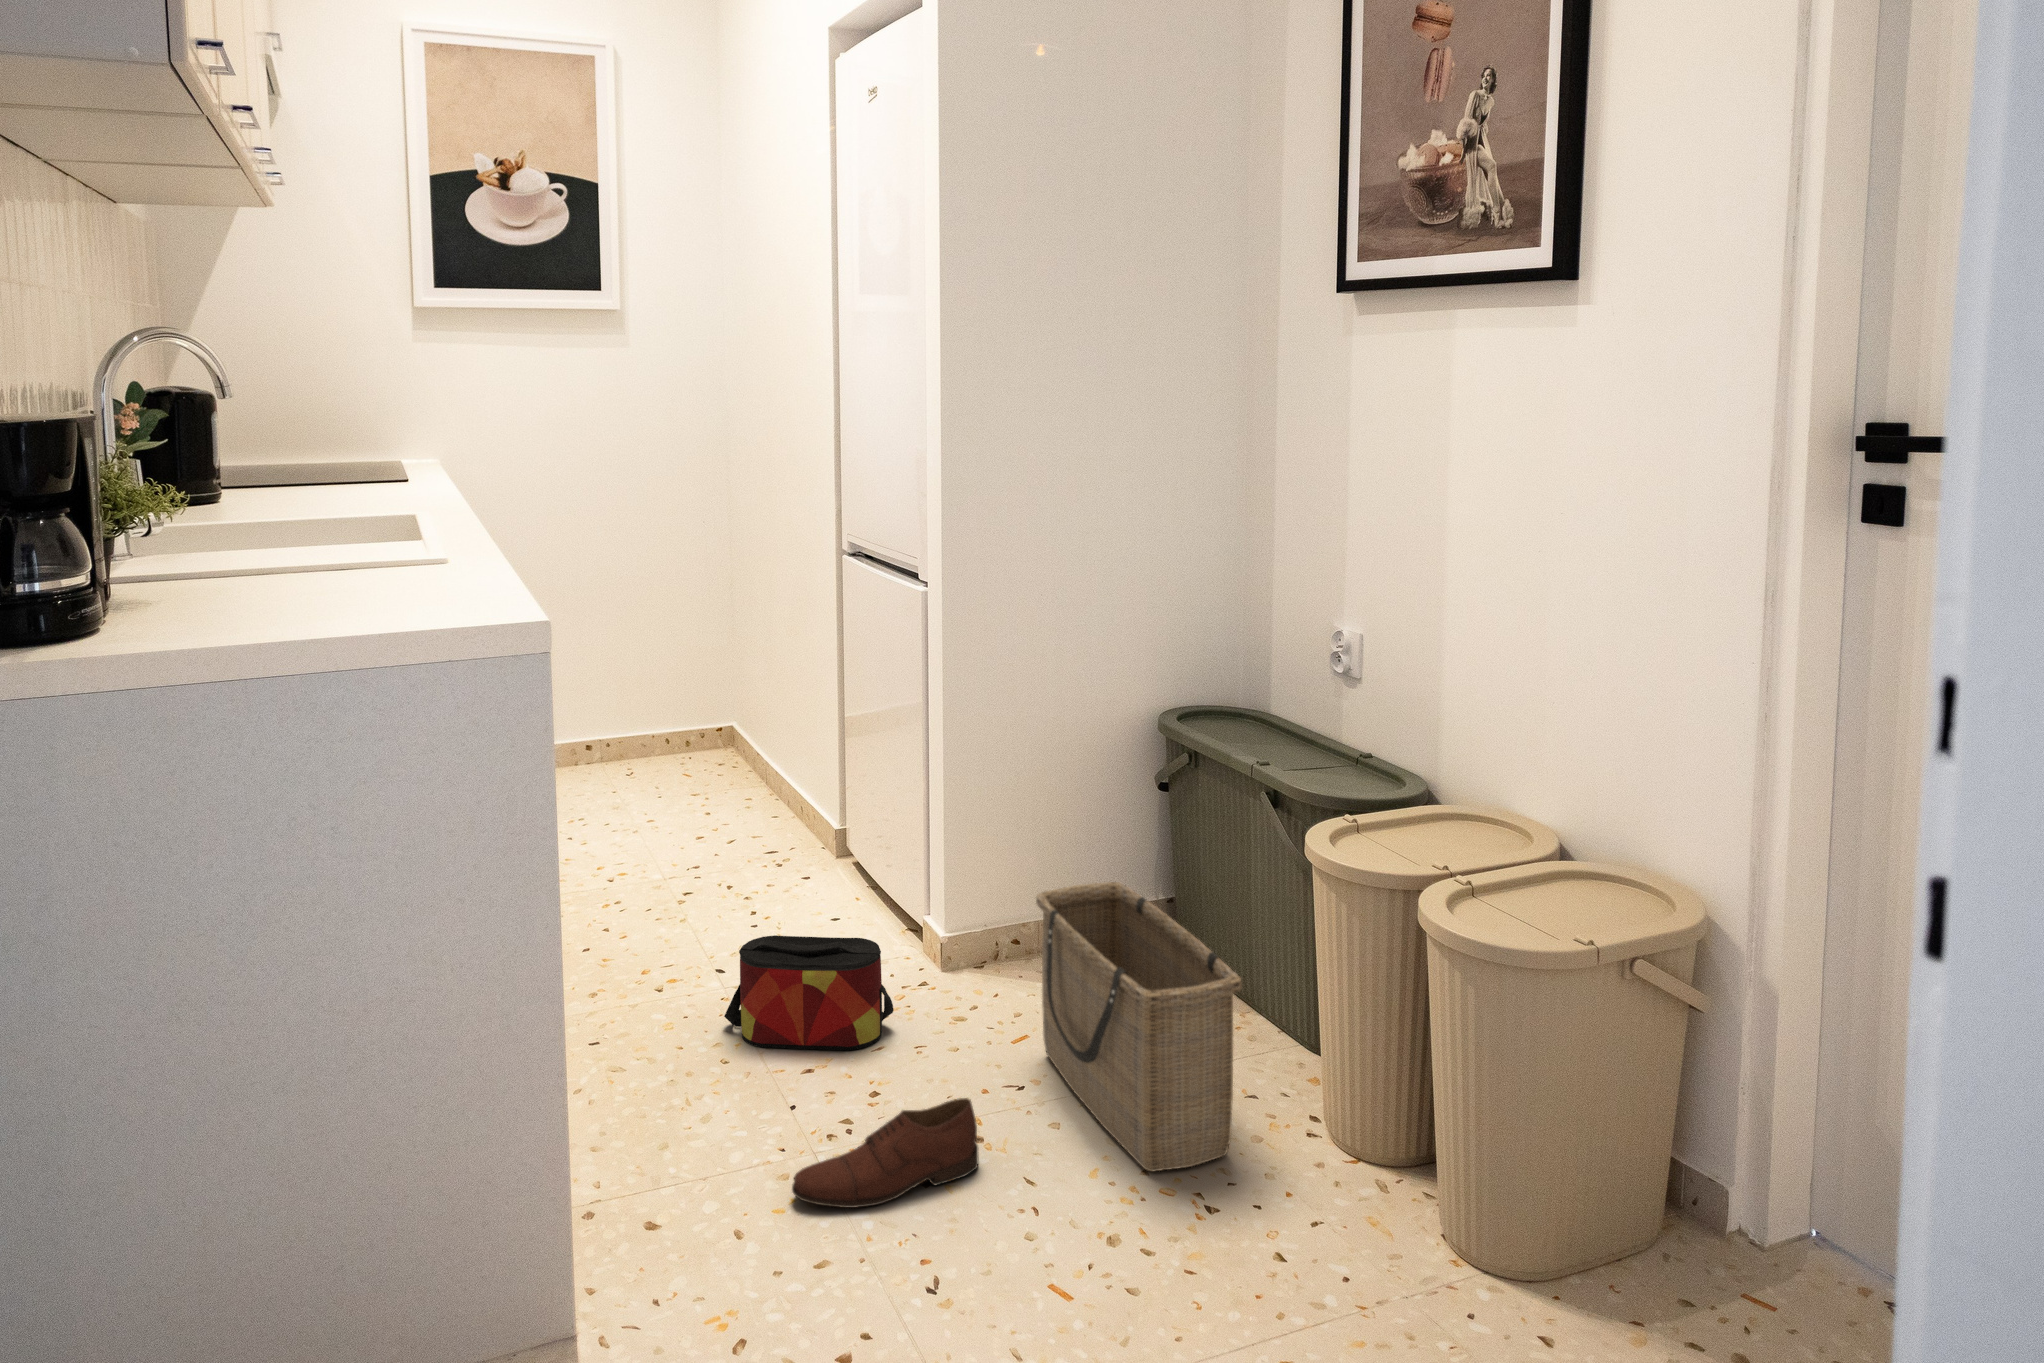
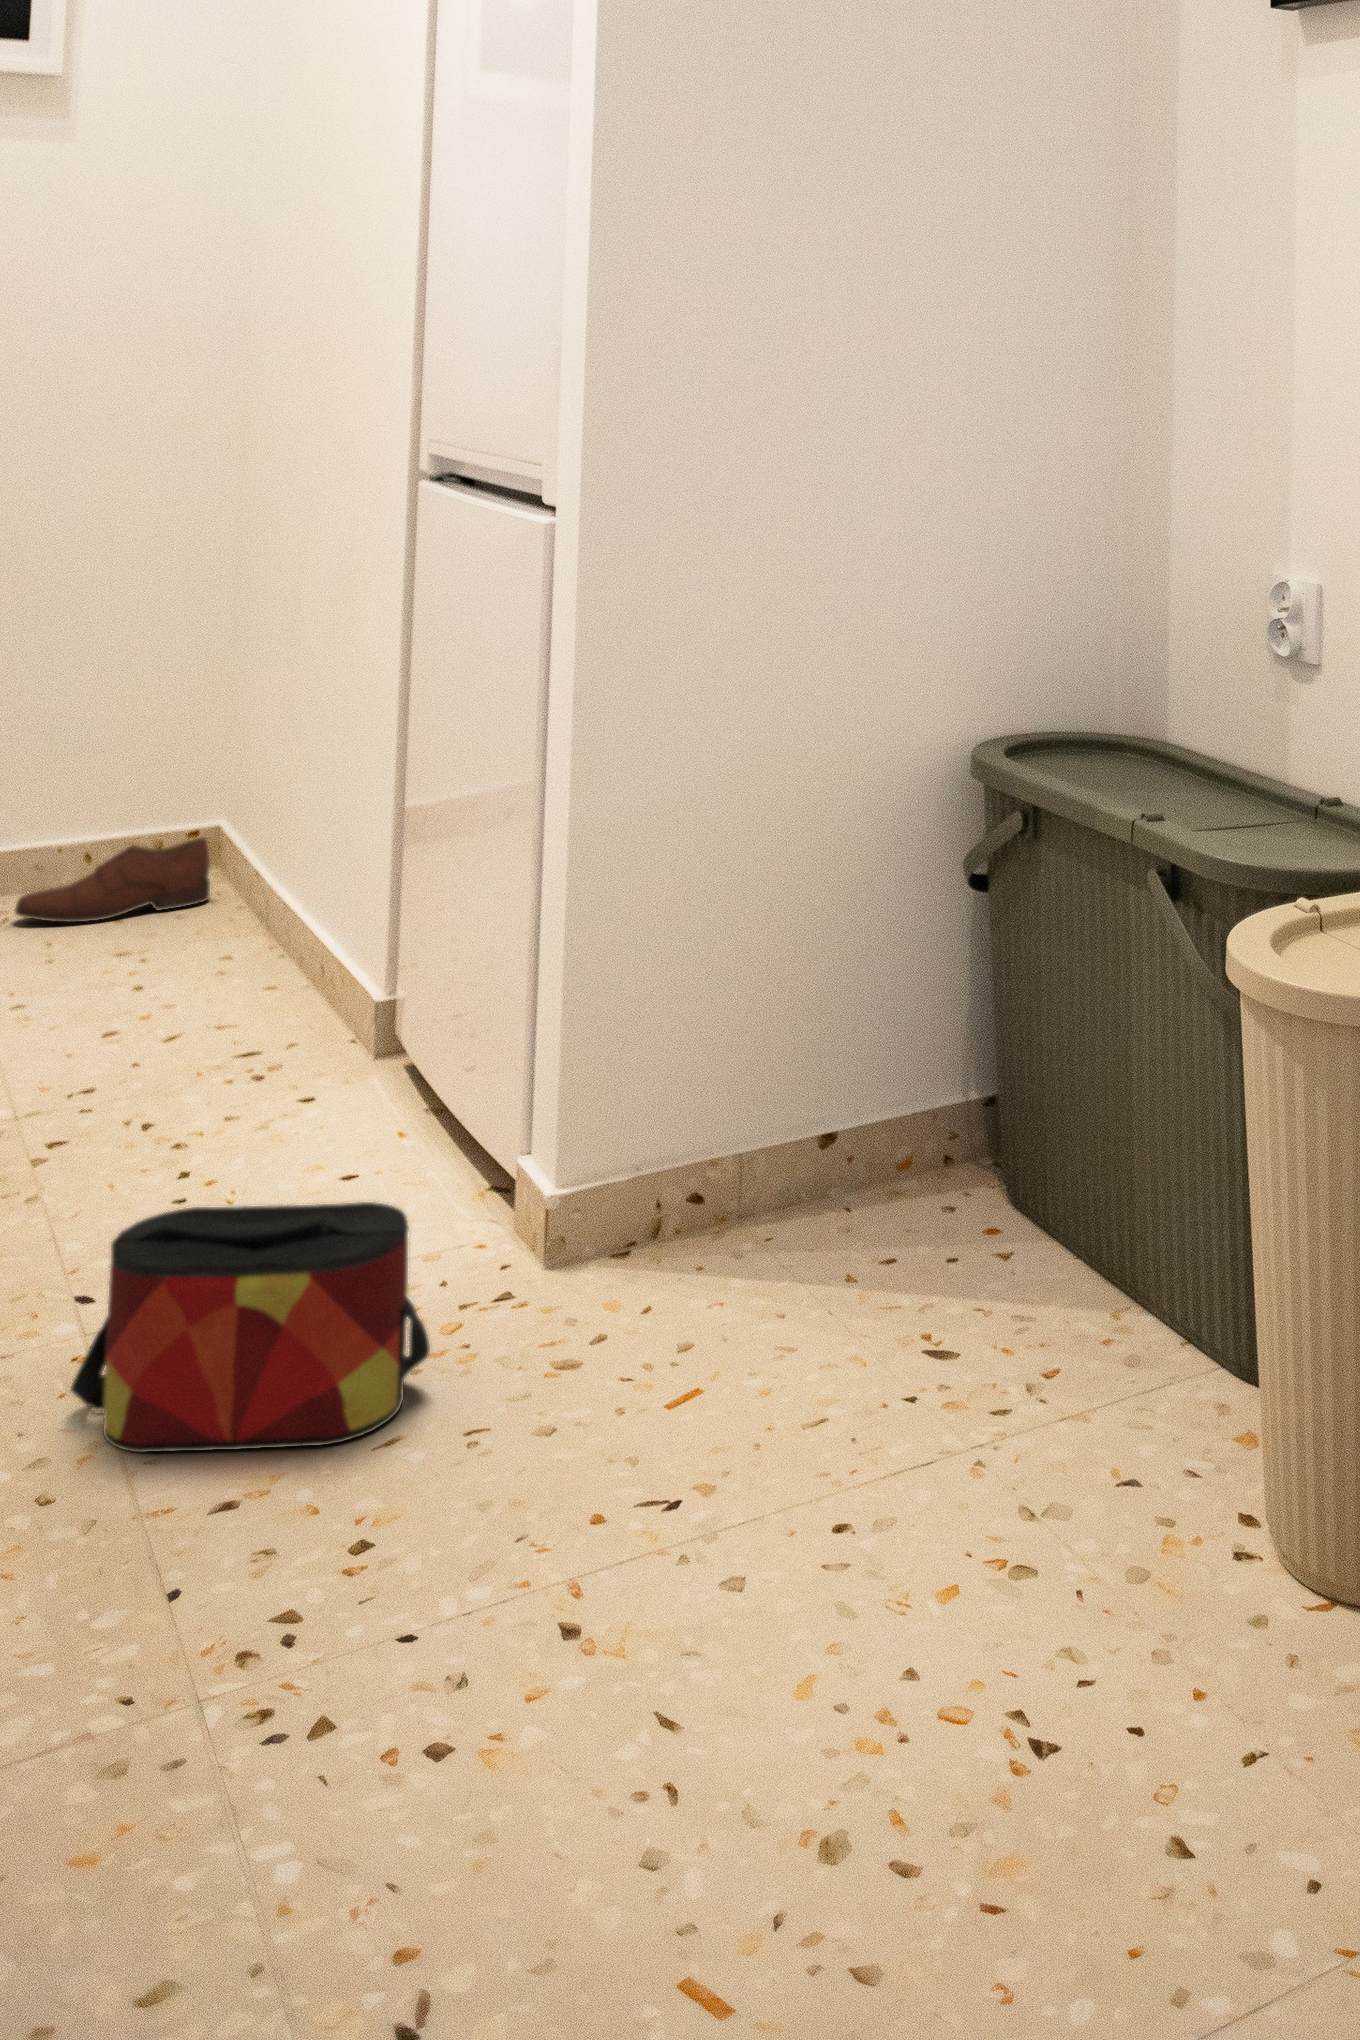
basket: present [1036,882,1242,1171] -> none [720,1059,1105,1666]
shoe: present [792,1098,979,1208] -> present [15,837,210,922]

